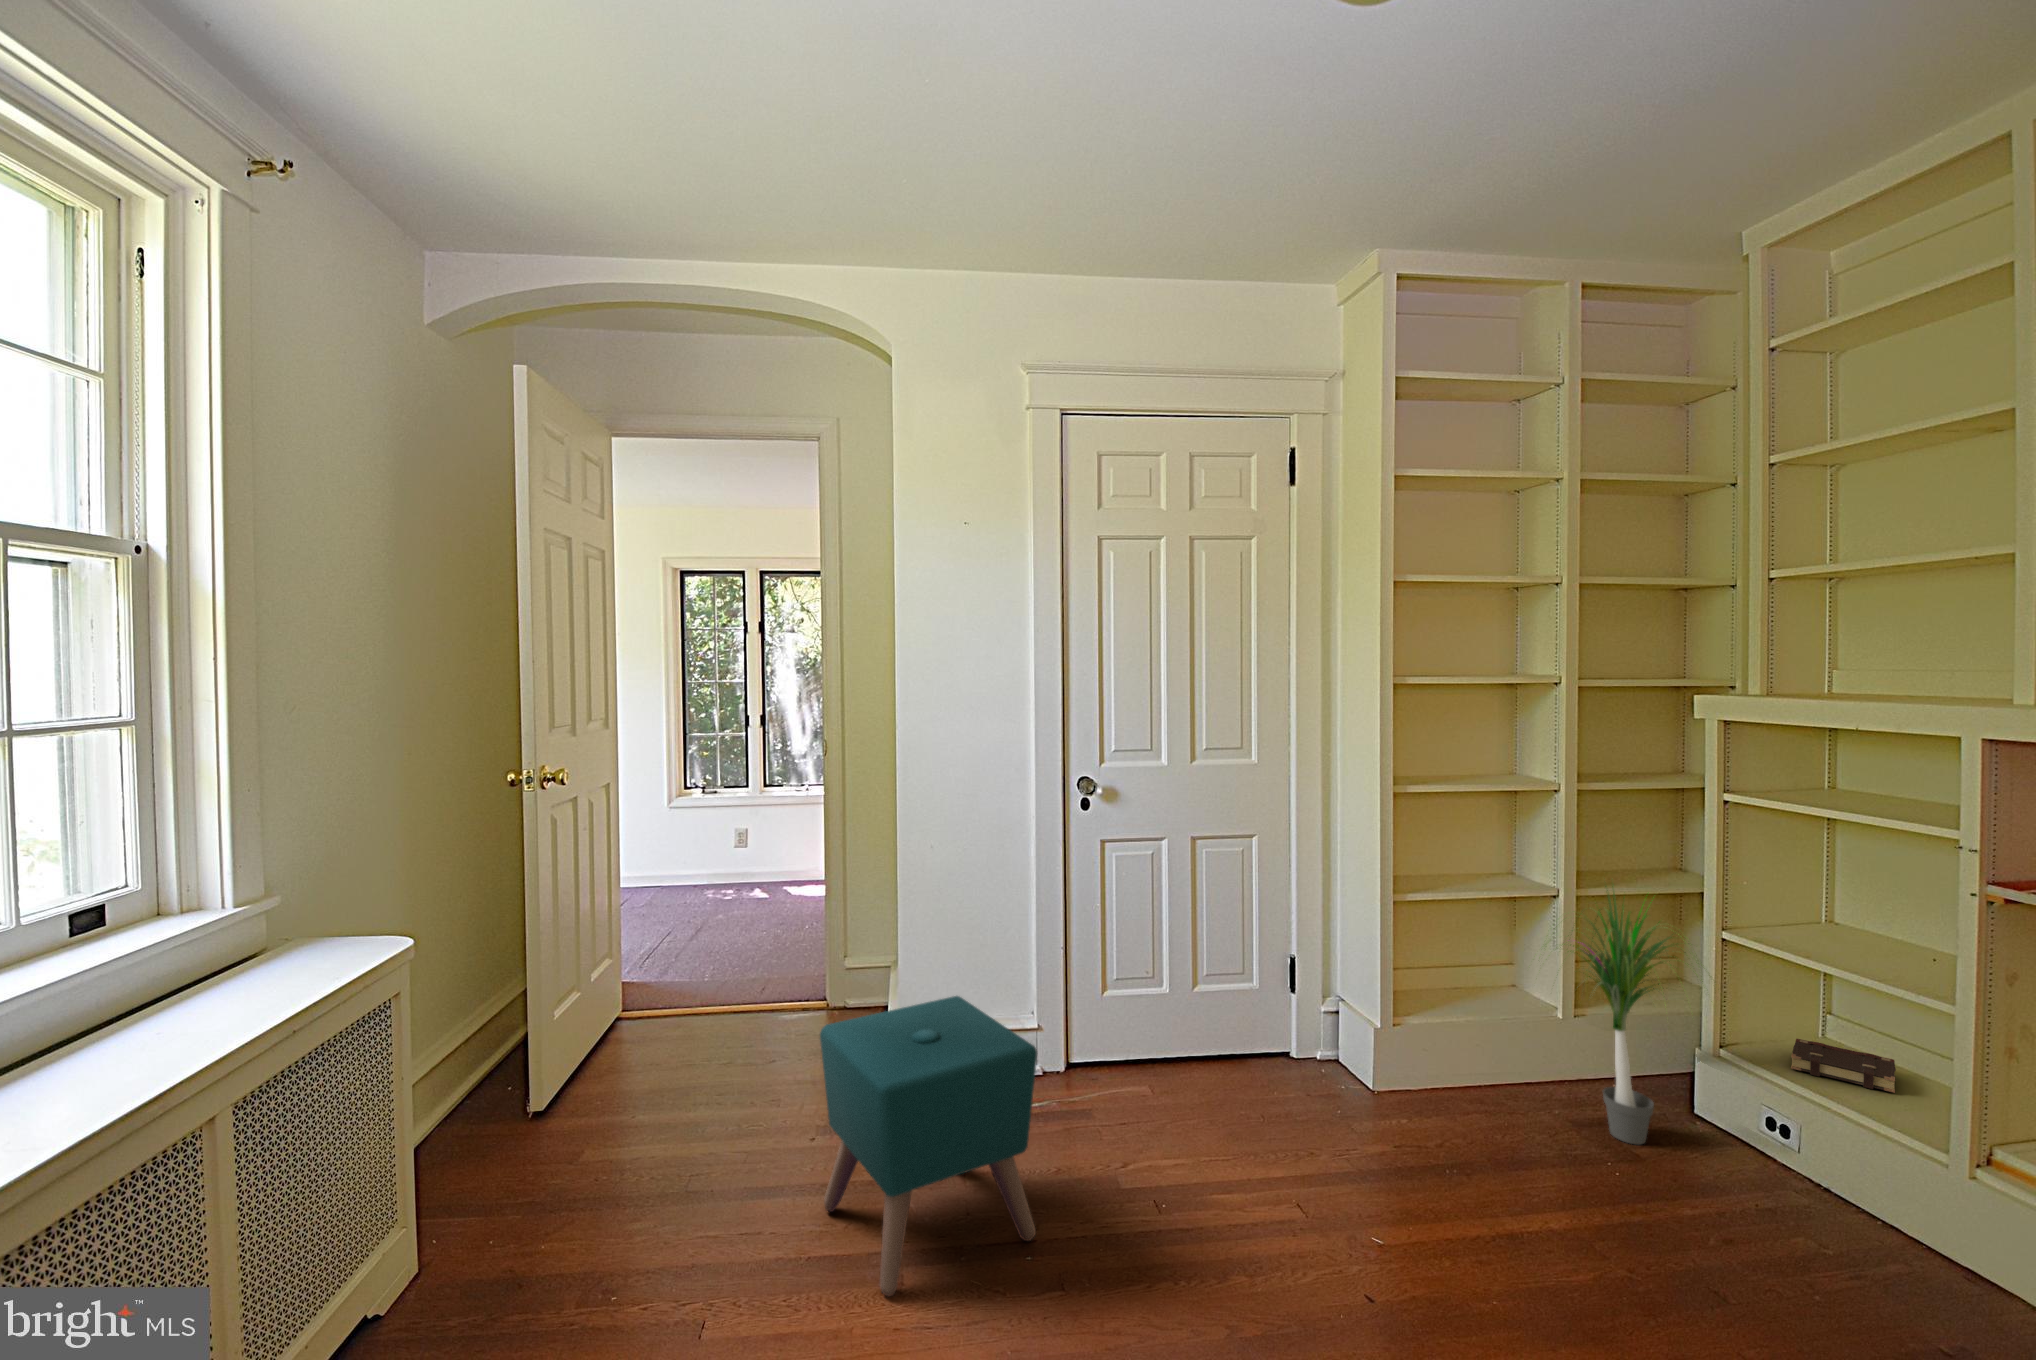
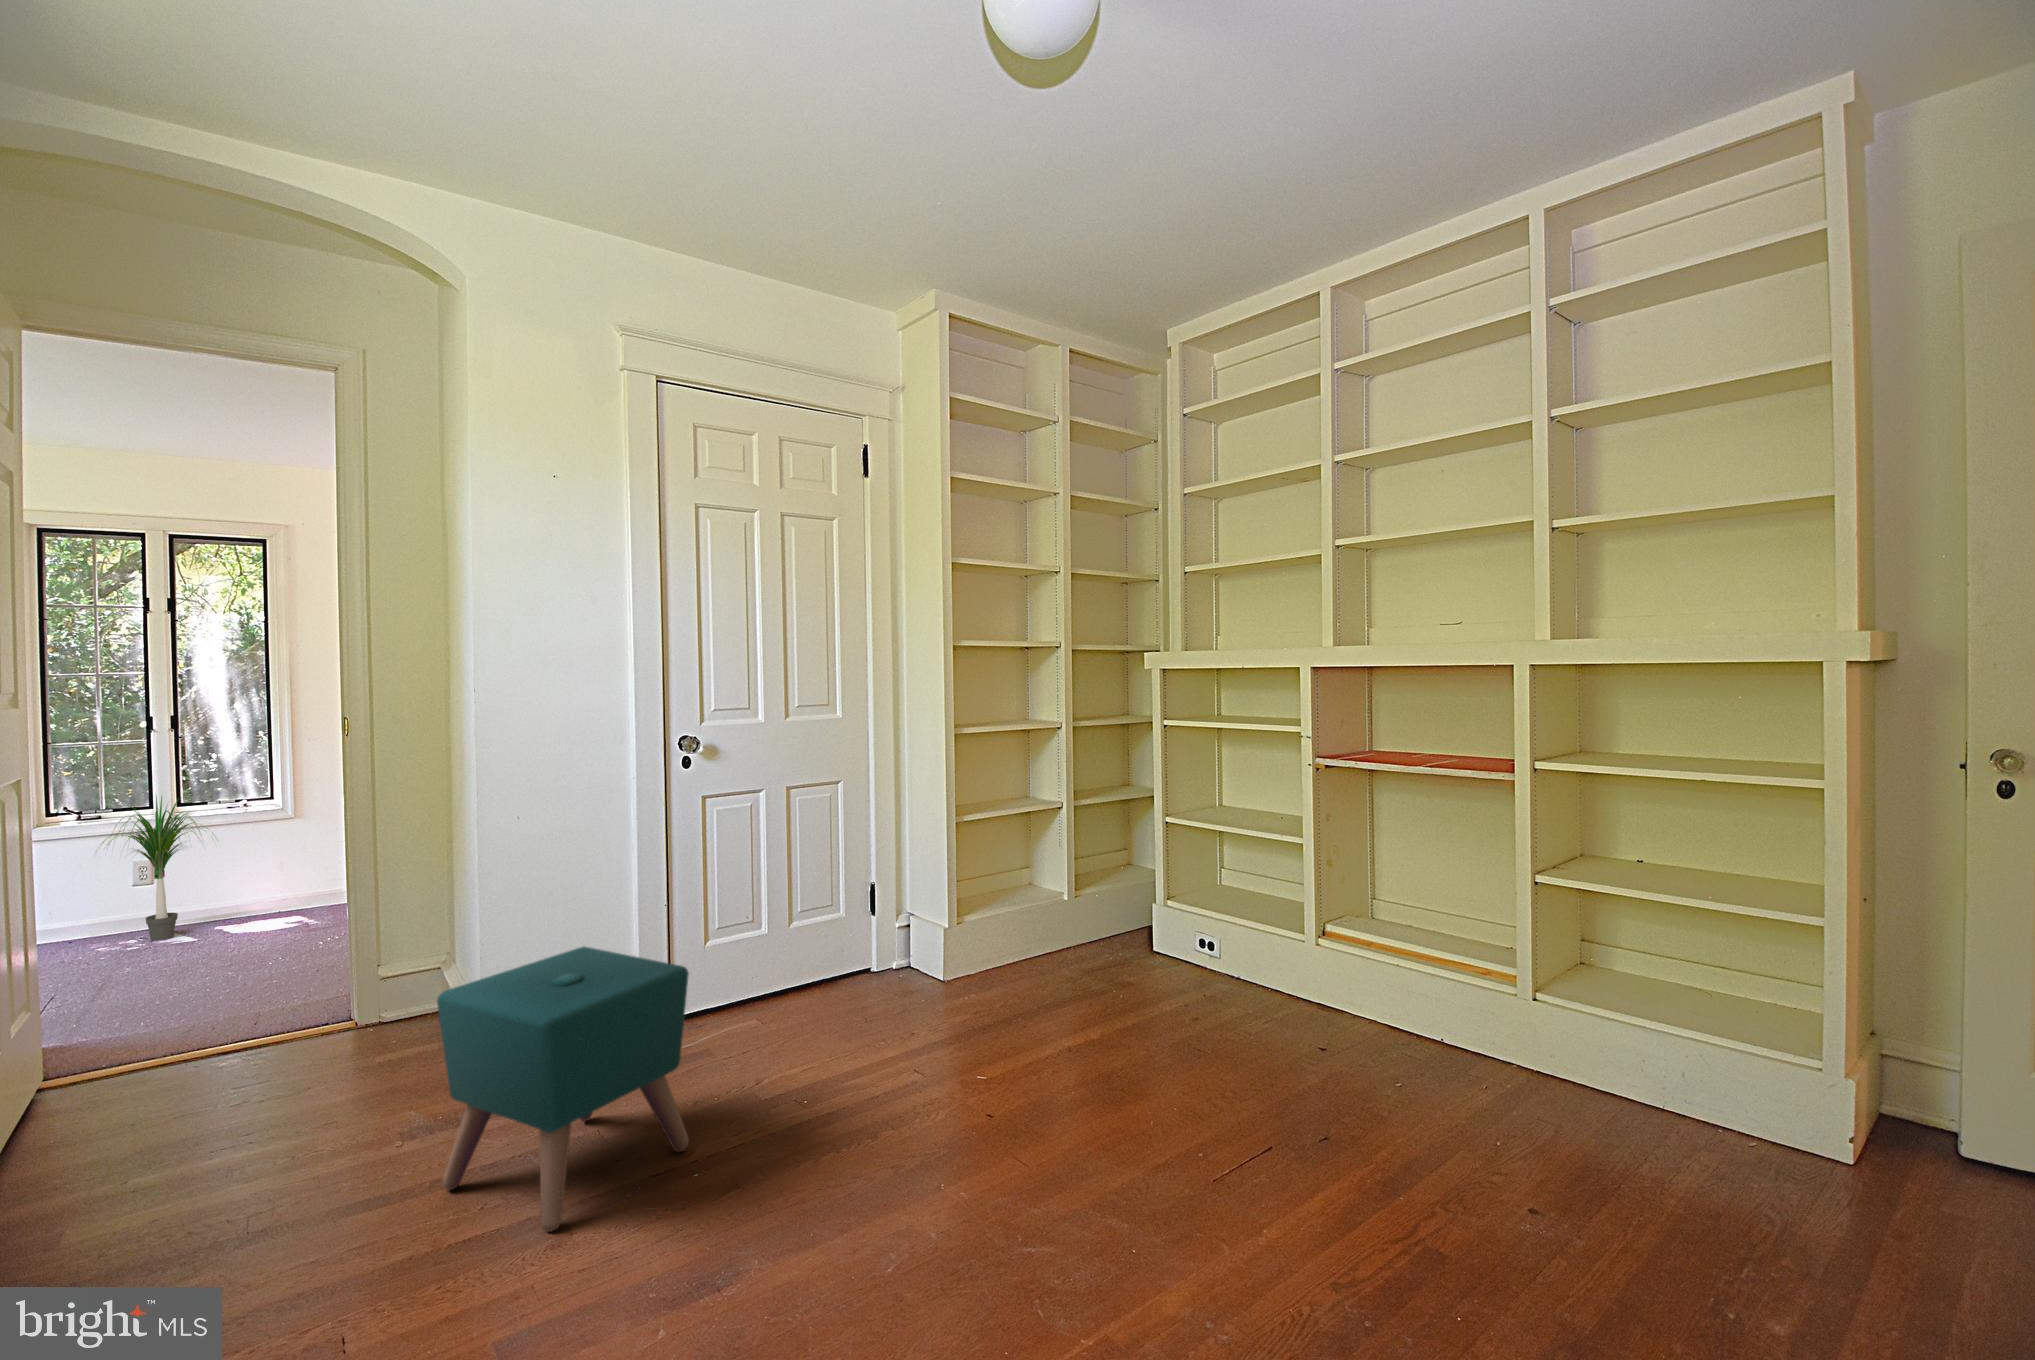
potted plant: present [1545,890,1711,1145] -> present [101,796,208,941]
book: present [1791,1039,1896,1093] -> none [1206,885,1258,907]

